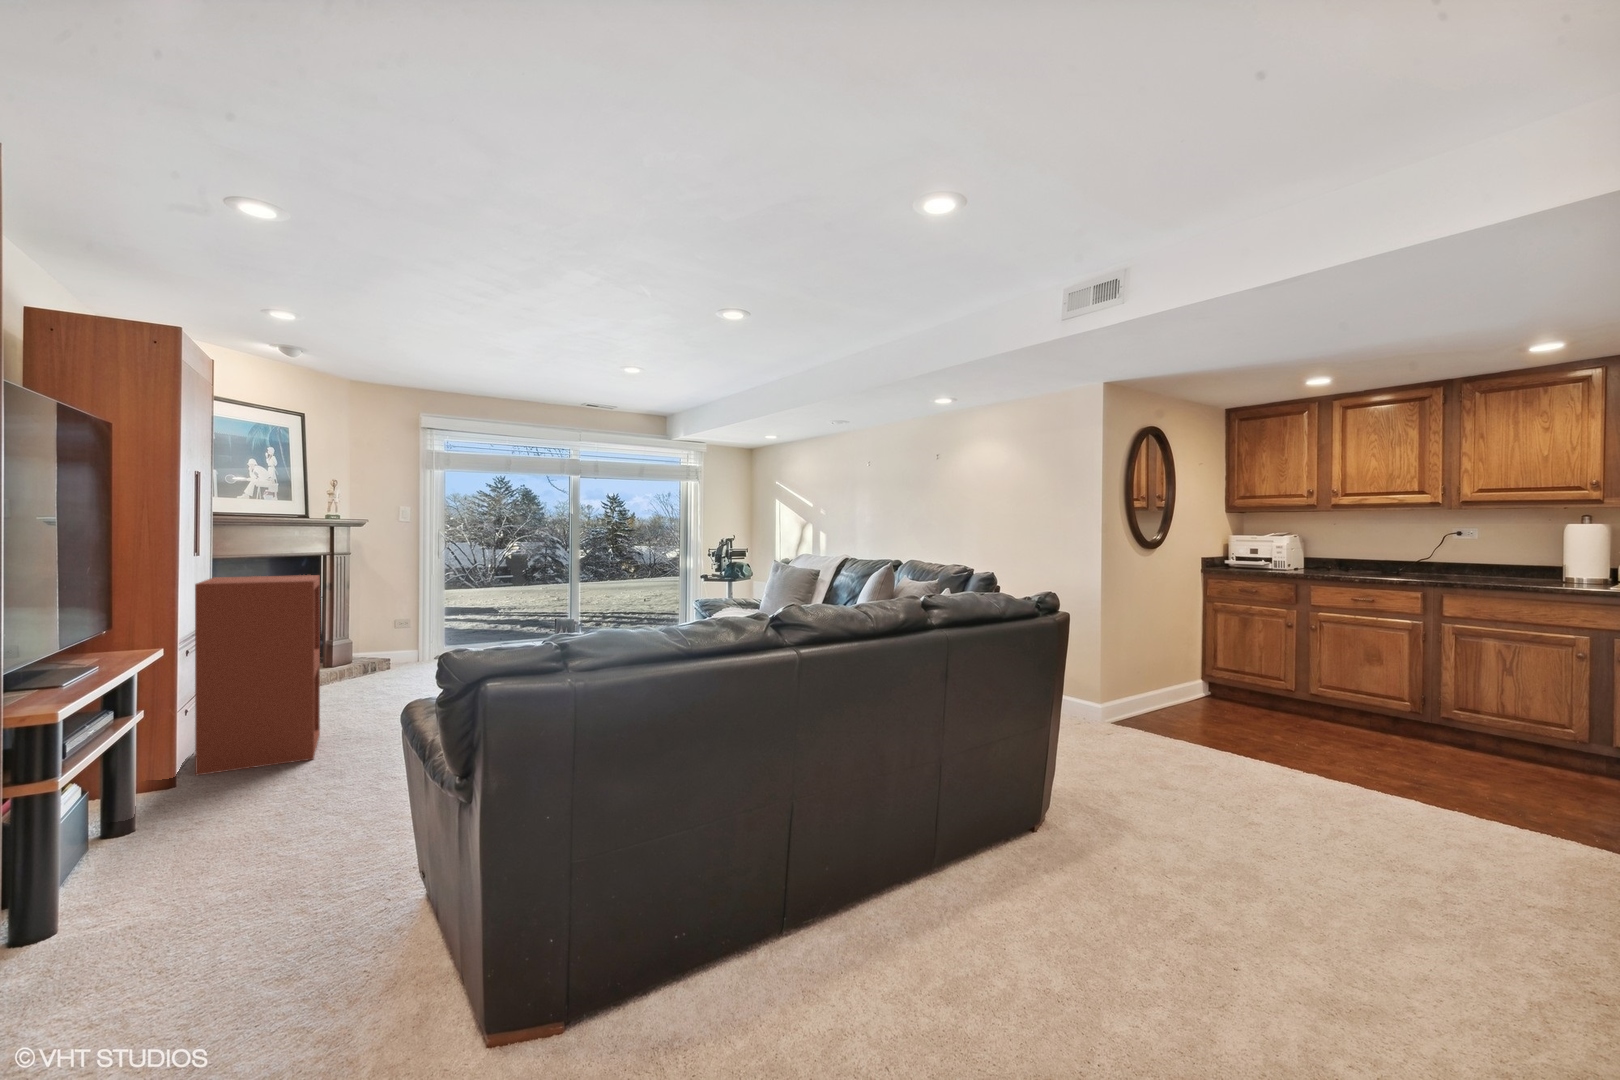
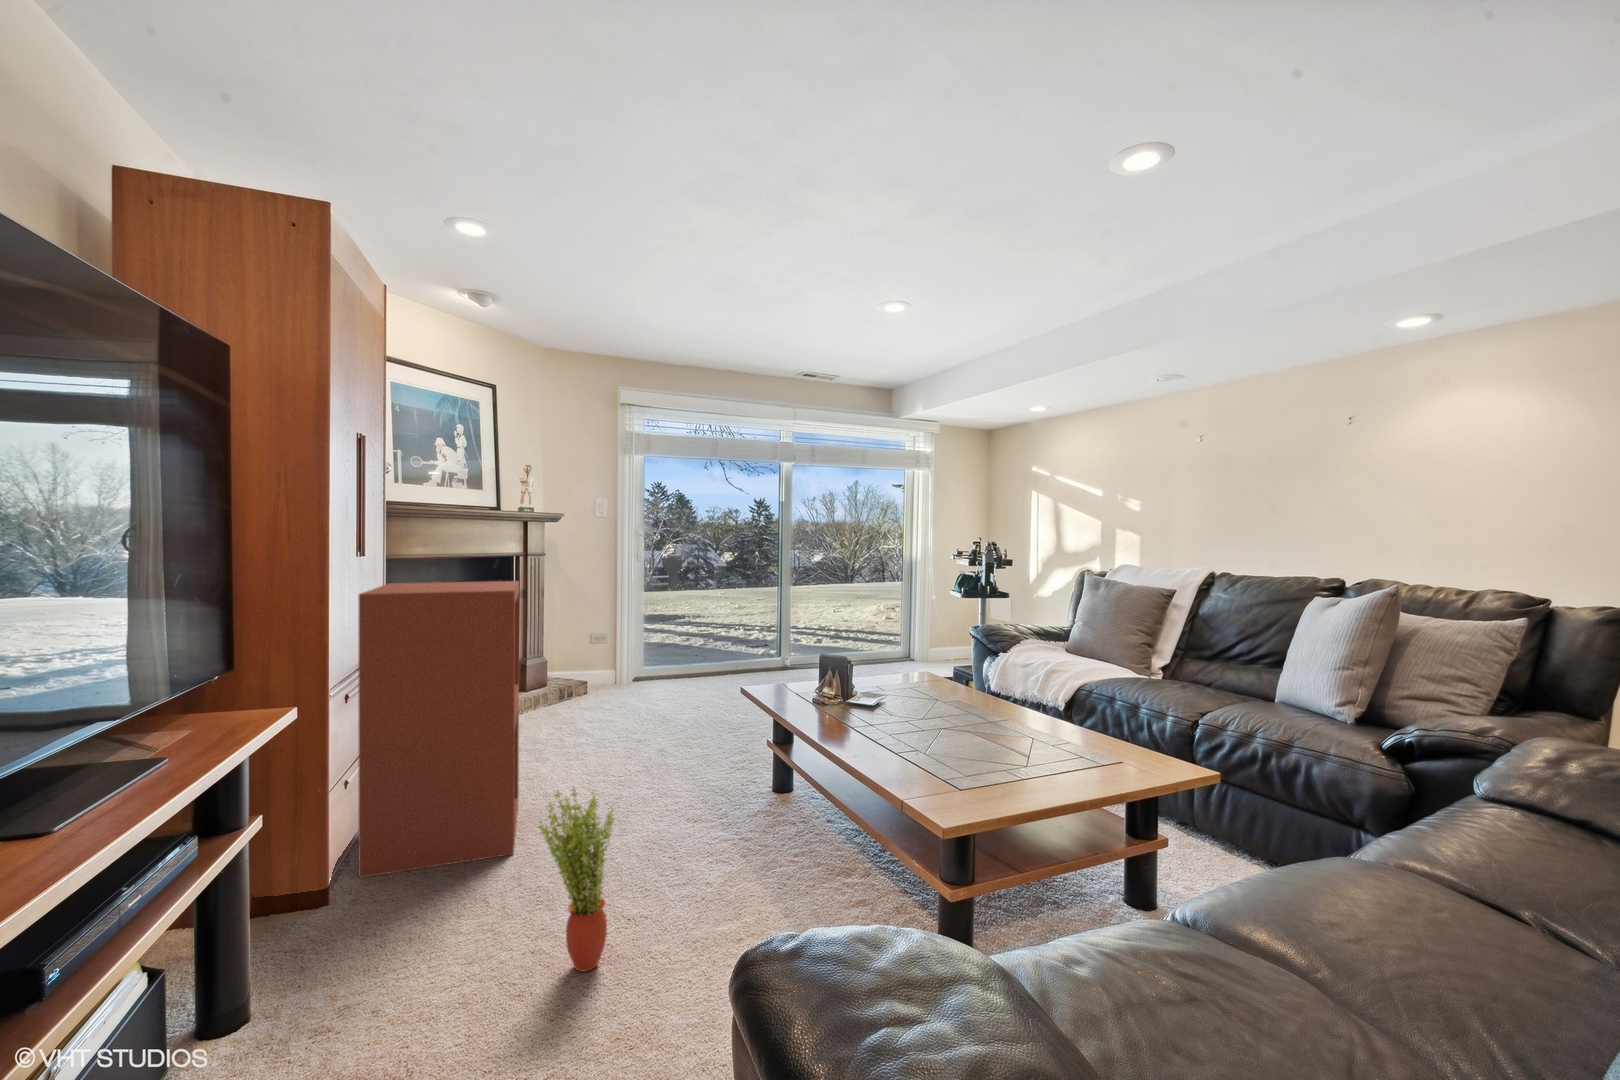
potted plant: none [323,694,376,800] -> present [538,788,615,972]

